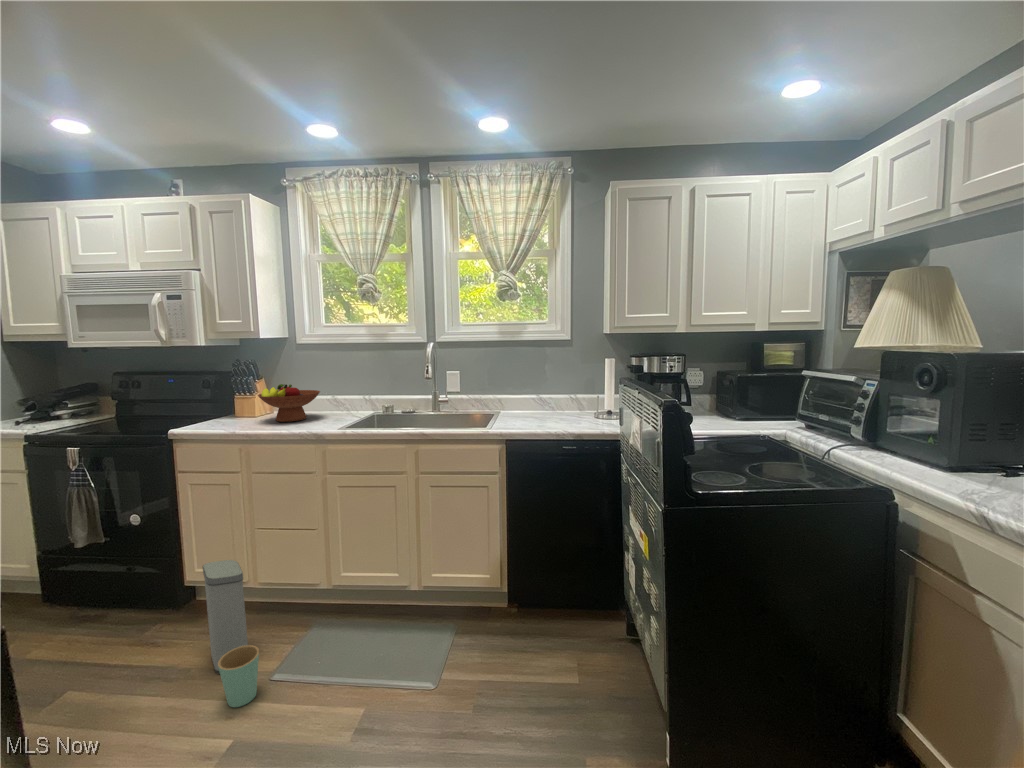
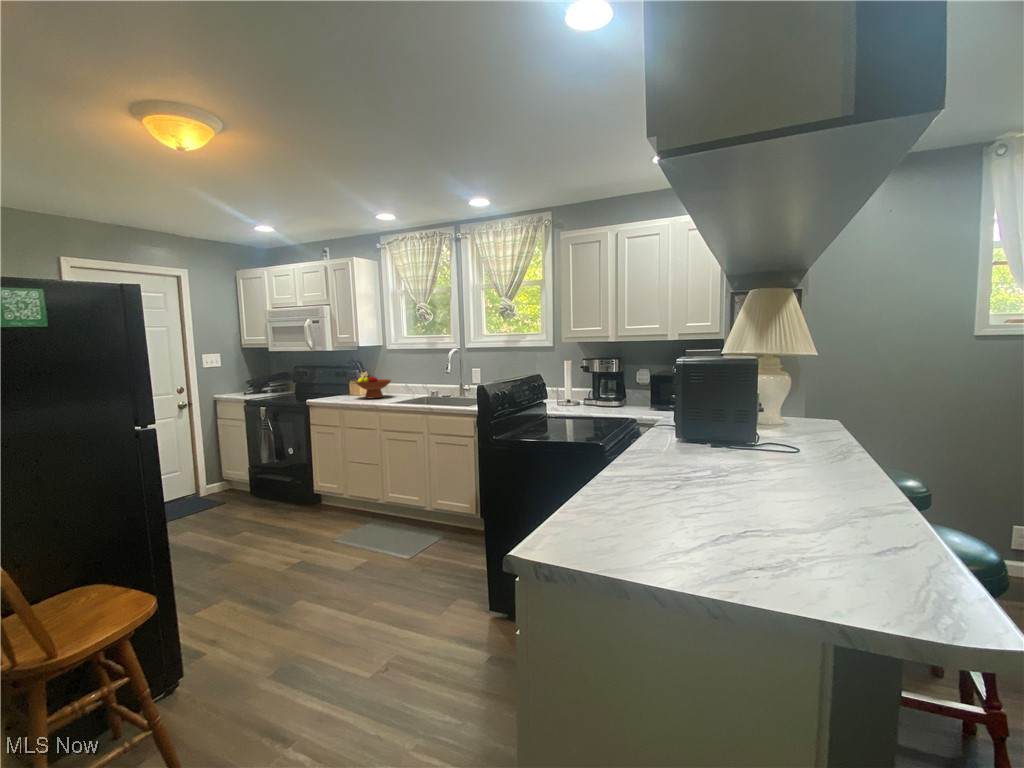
trash can: present [203,560,259,707] -> none [312,470,334,540]

